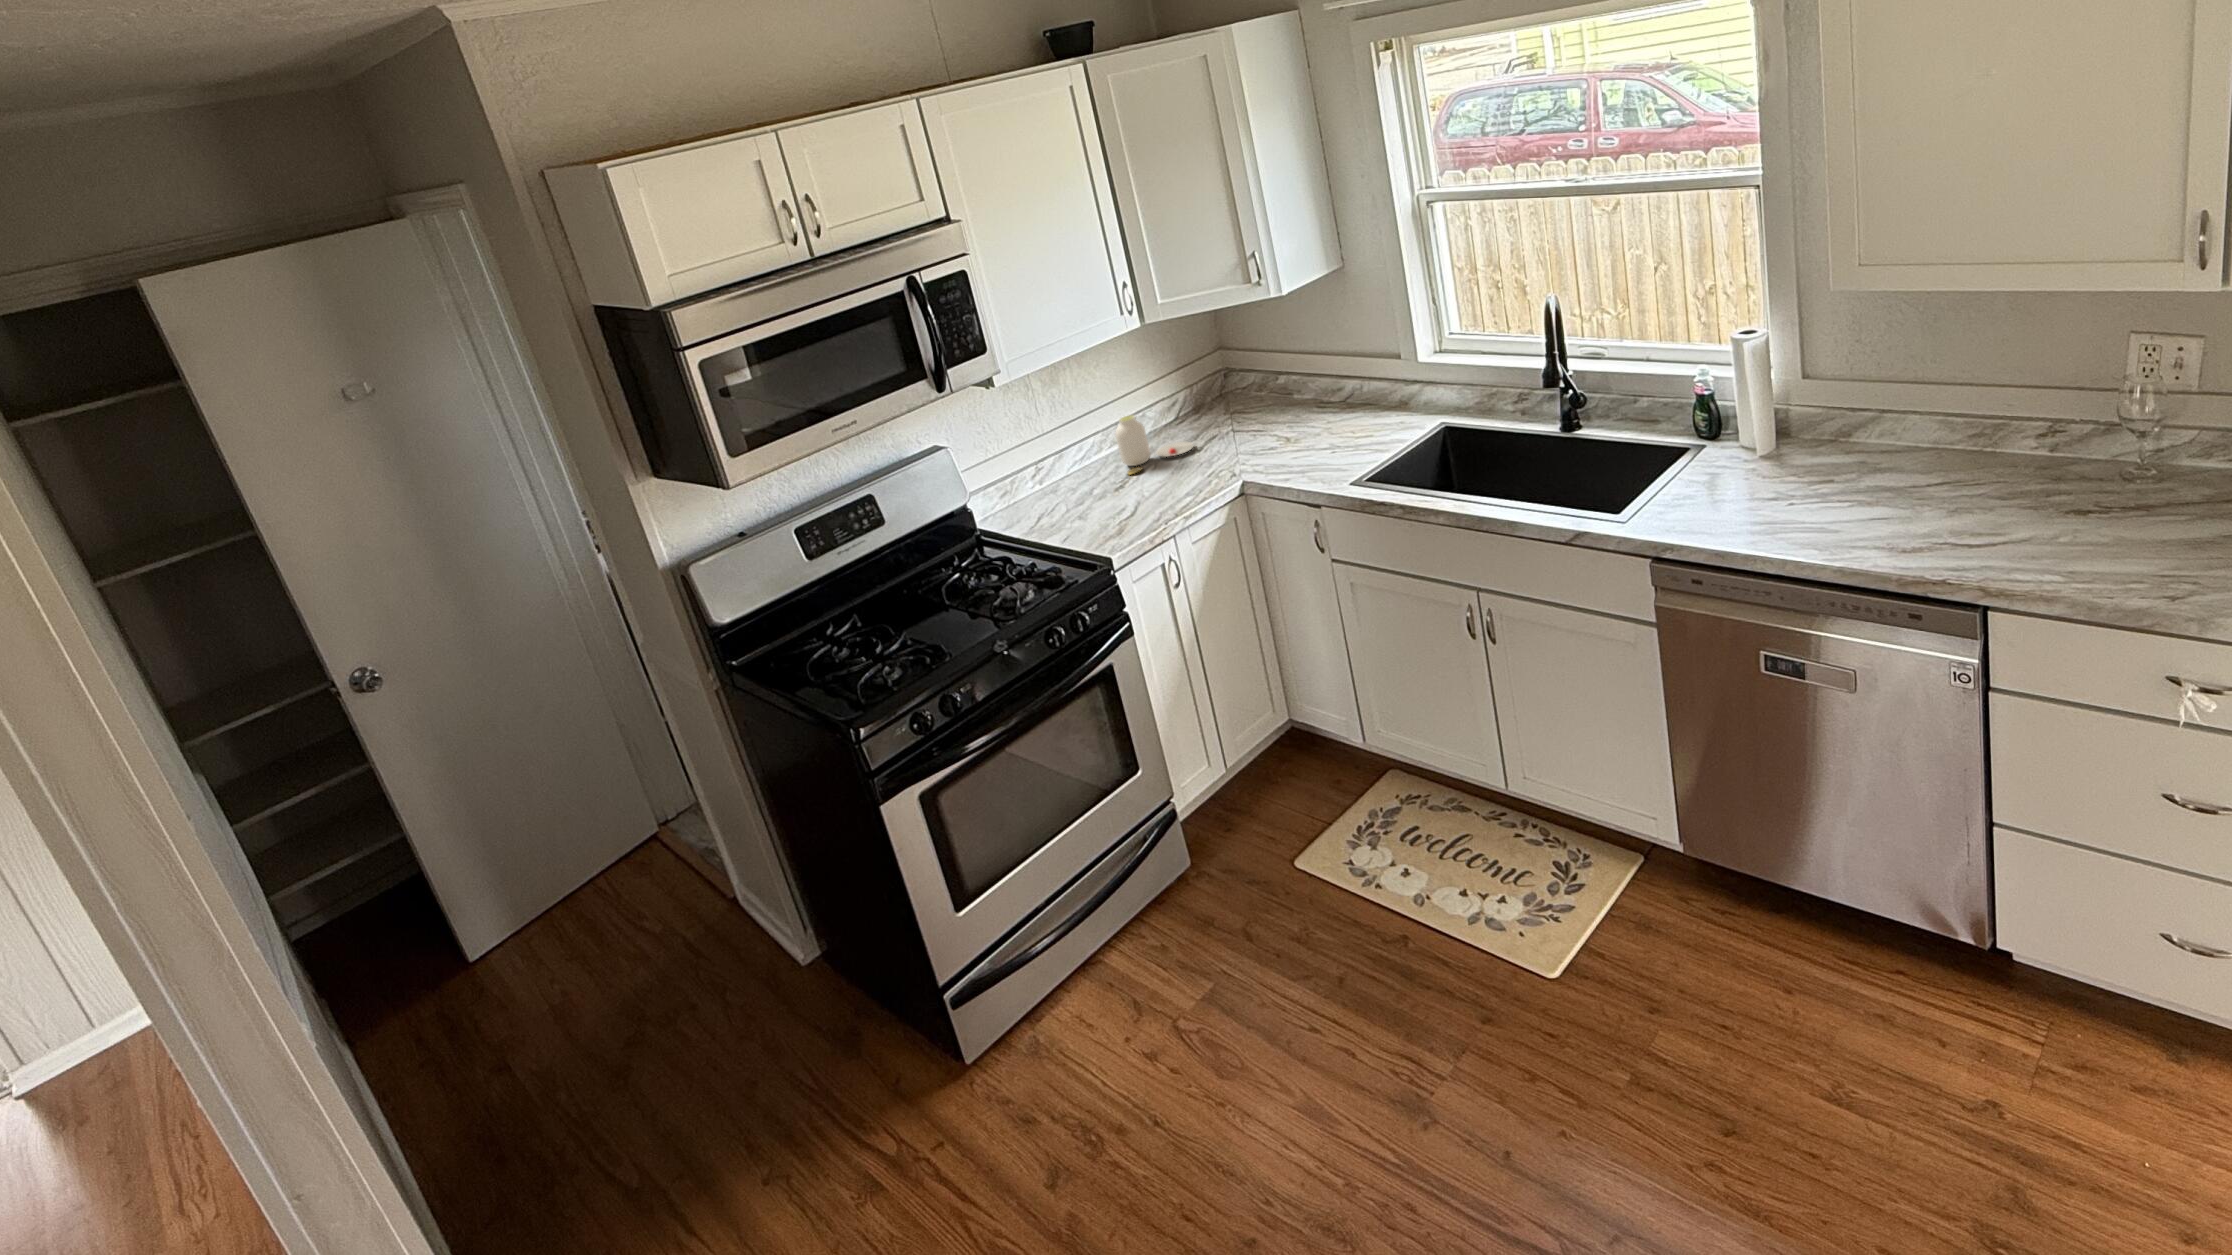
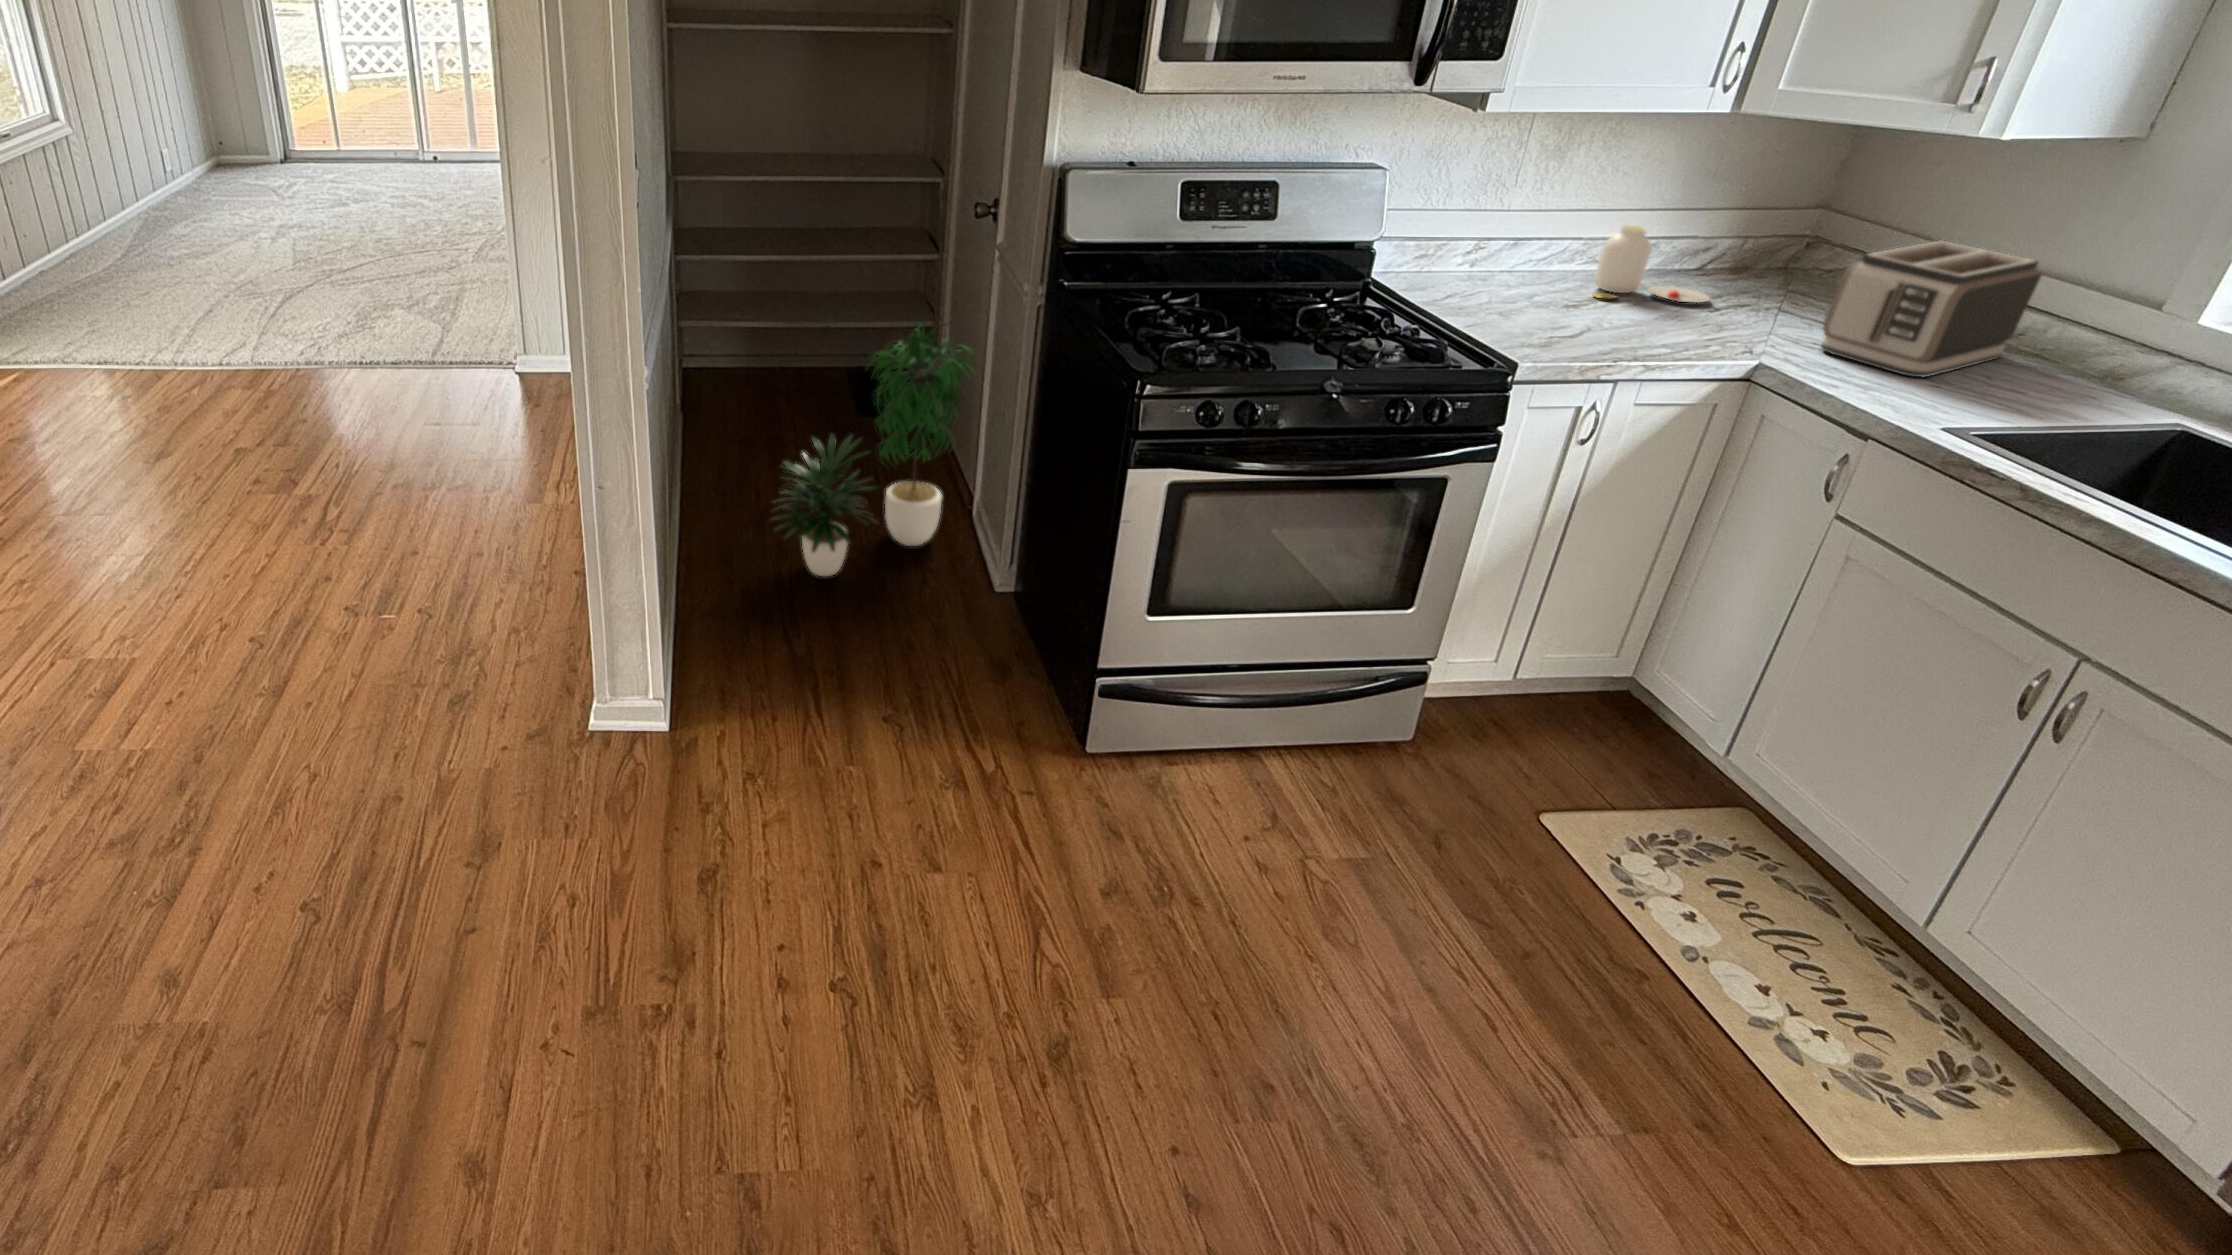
toaster: none [1253,357,1350,456] -> present [1821,240,2042,377]
potted plant: none [500,751,710,1081] -> present [772,322,974,576]

